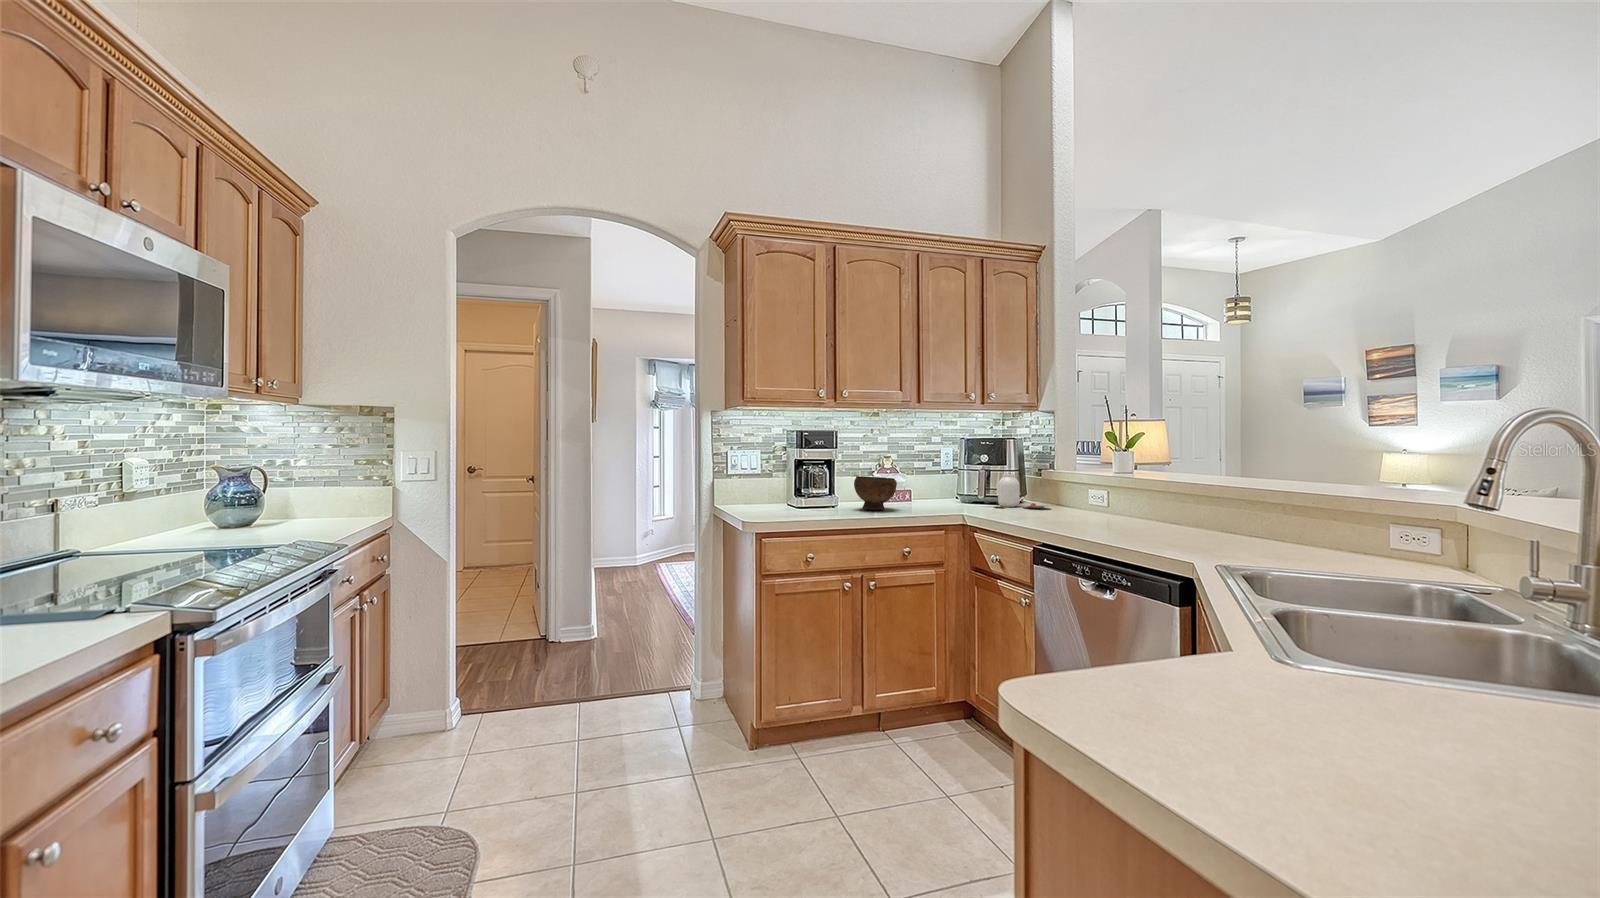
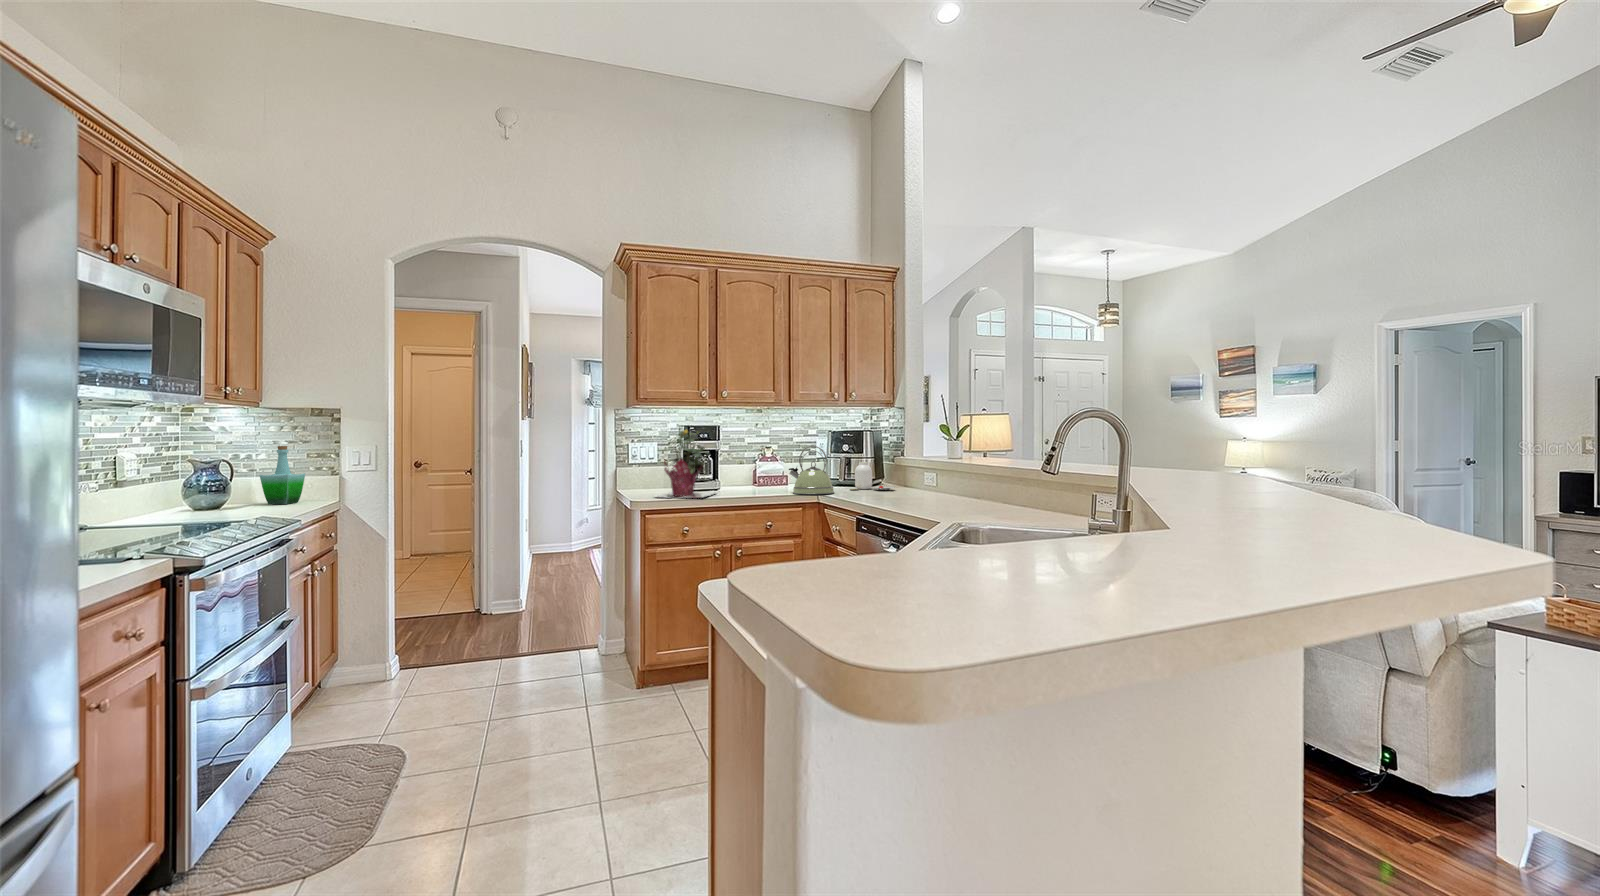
potted plant: none [766,431,842,517] -> present [656,430,715,498]
bottle: none [298,450,352,520] -> present [260,446,305,504]
kettle: none [923,454,982,513] -> present [789,446,834,494]
bowl: present [854,476,897,509] -> none [731,465,767,492]

